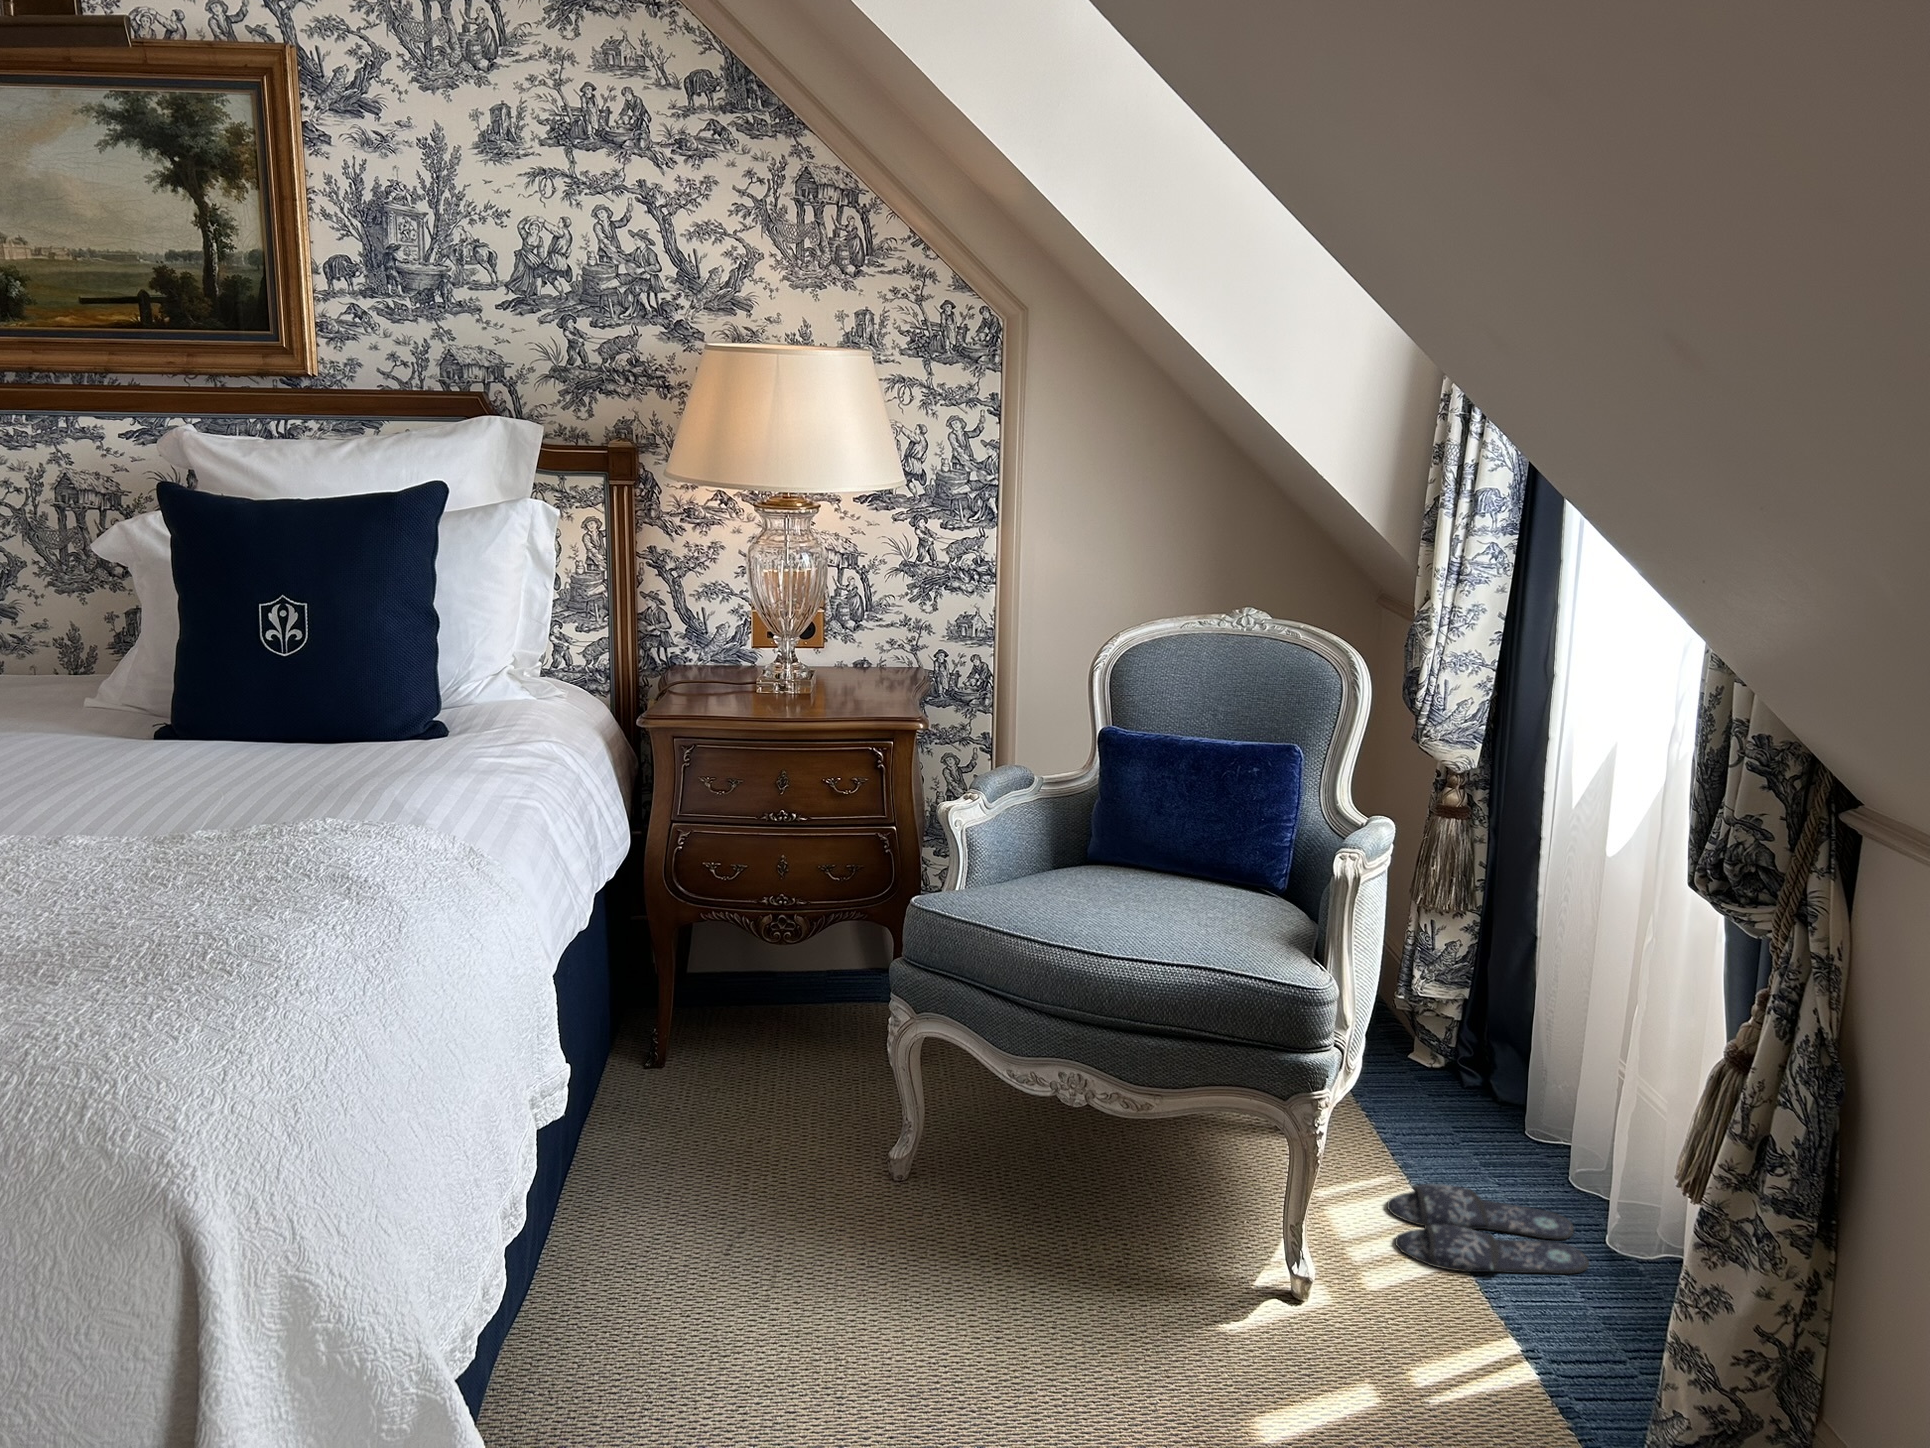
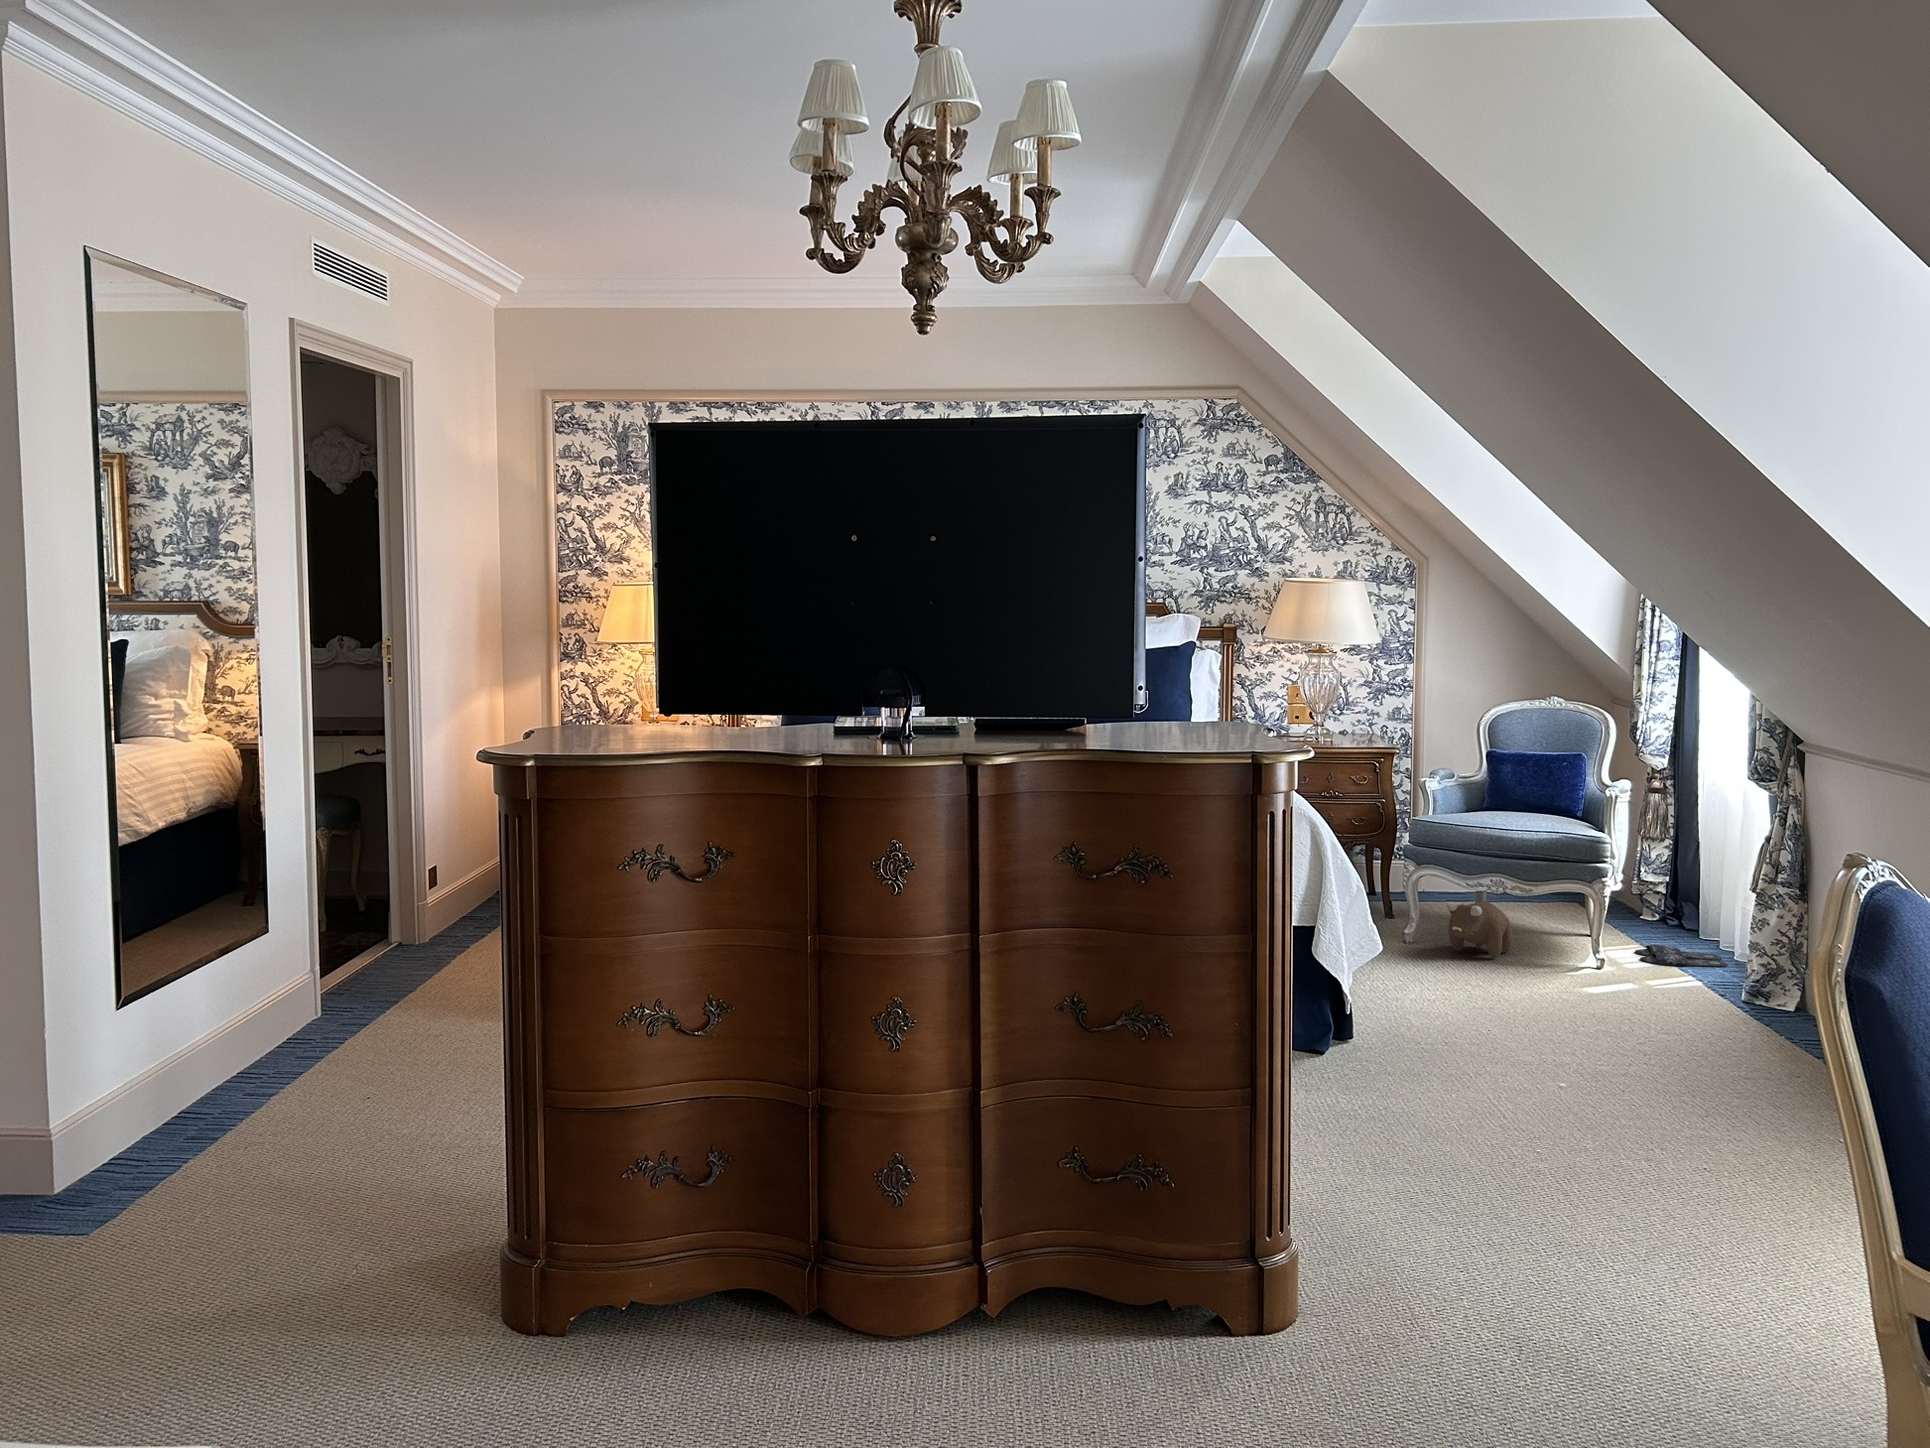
plush toy: none [955,1108,1115,1254] -> present [1446,902,1513,958]

